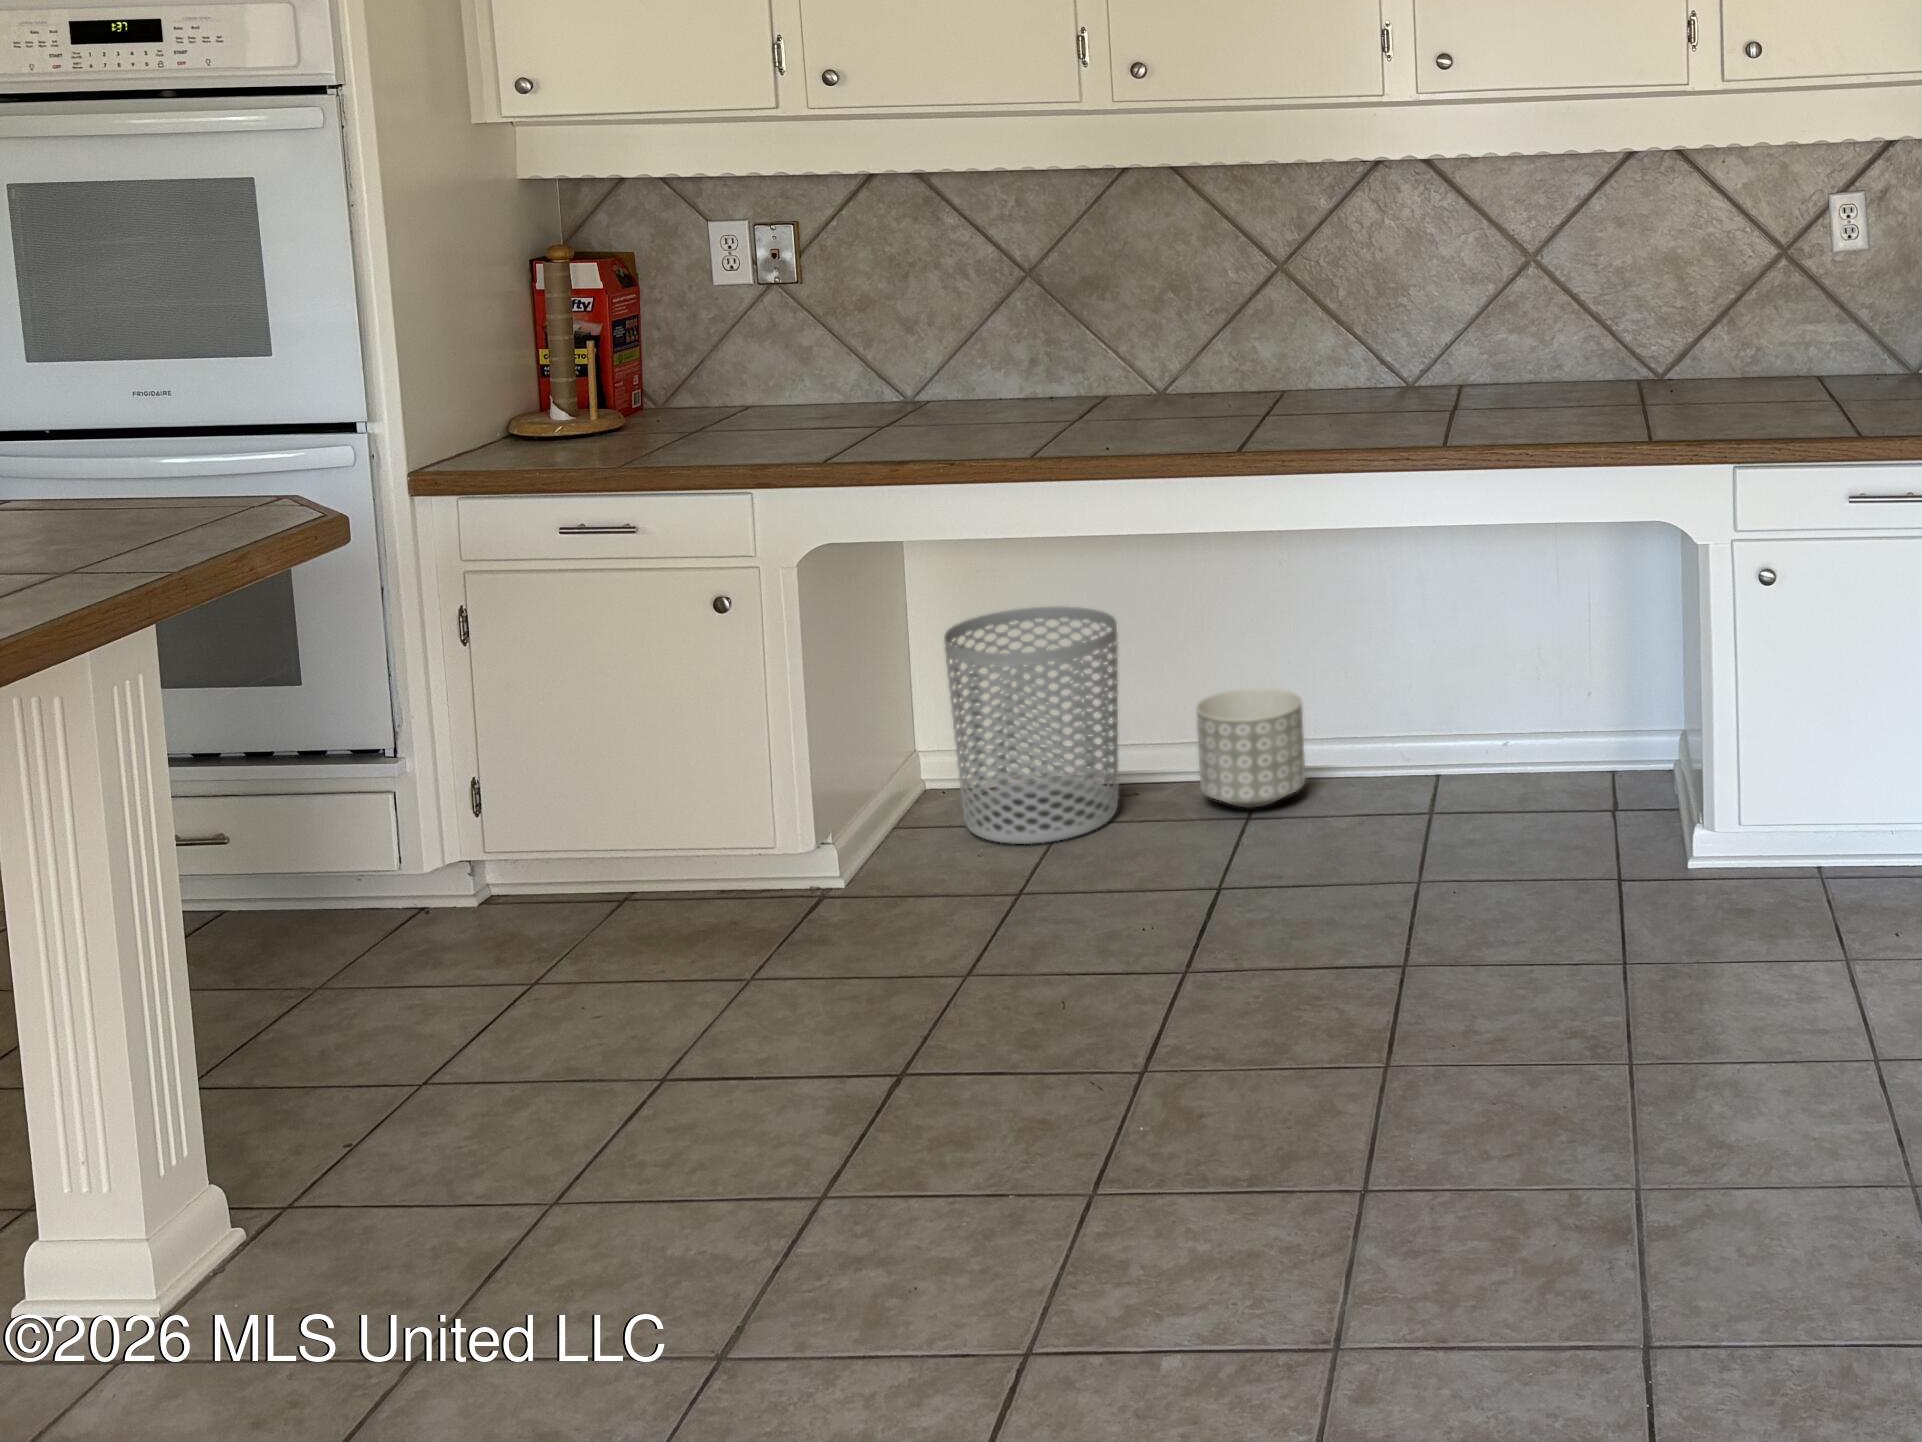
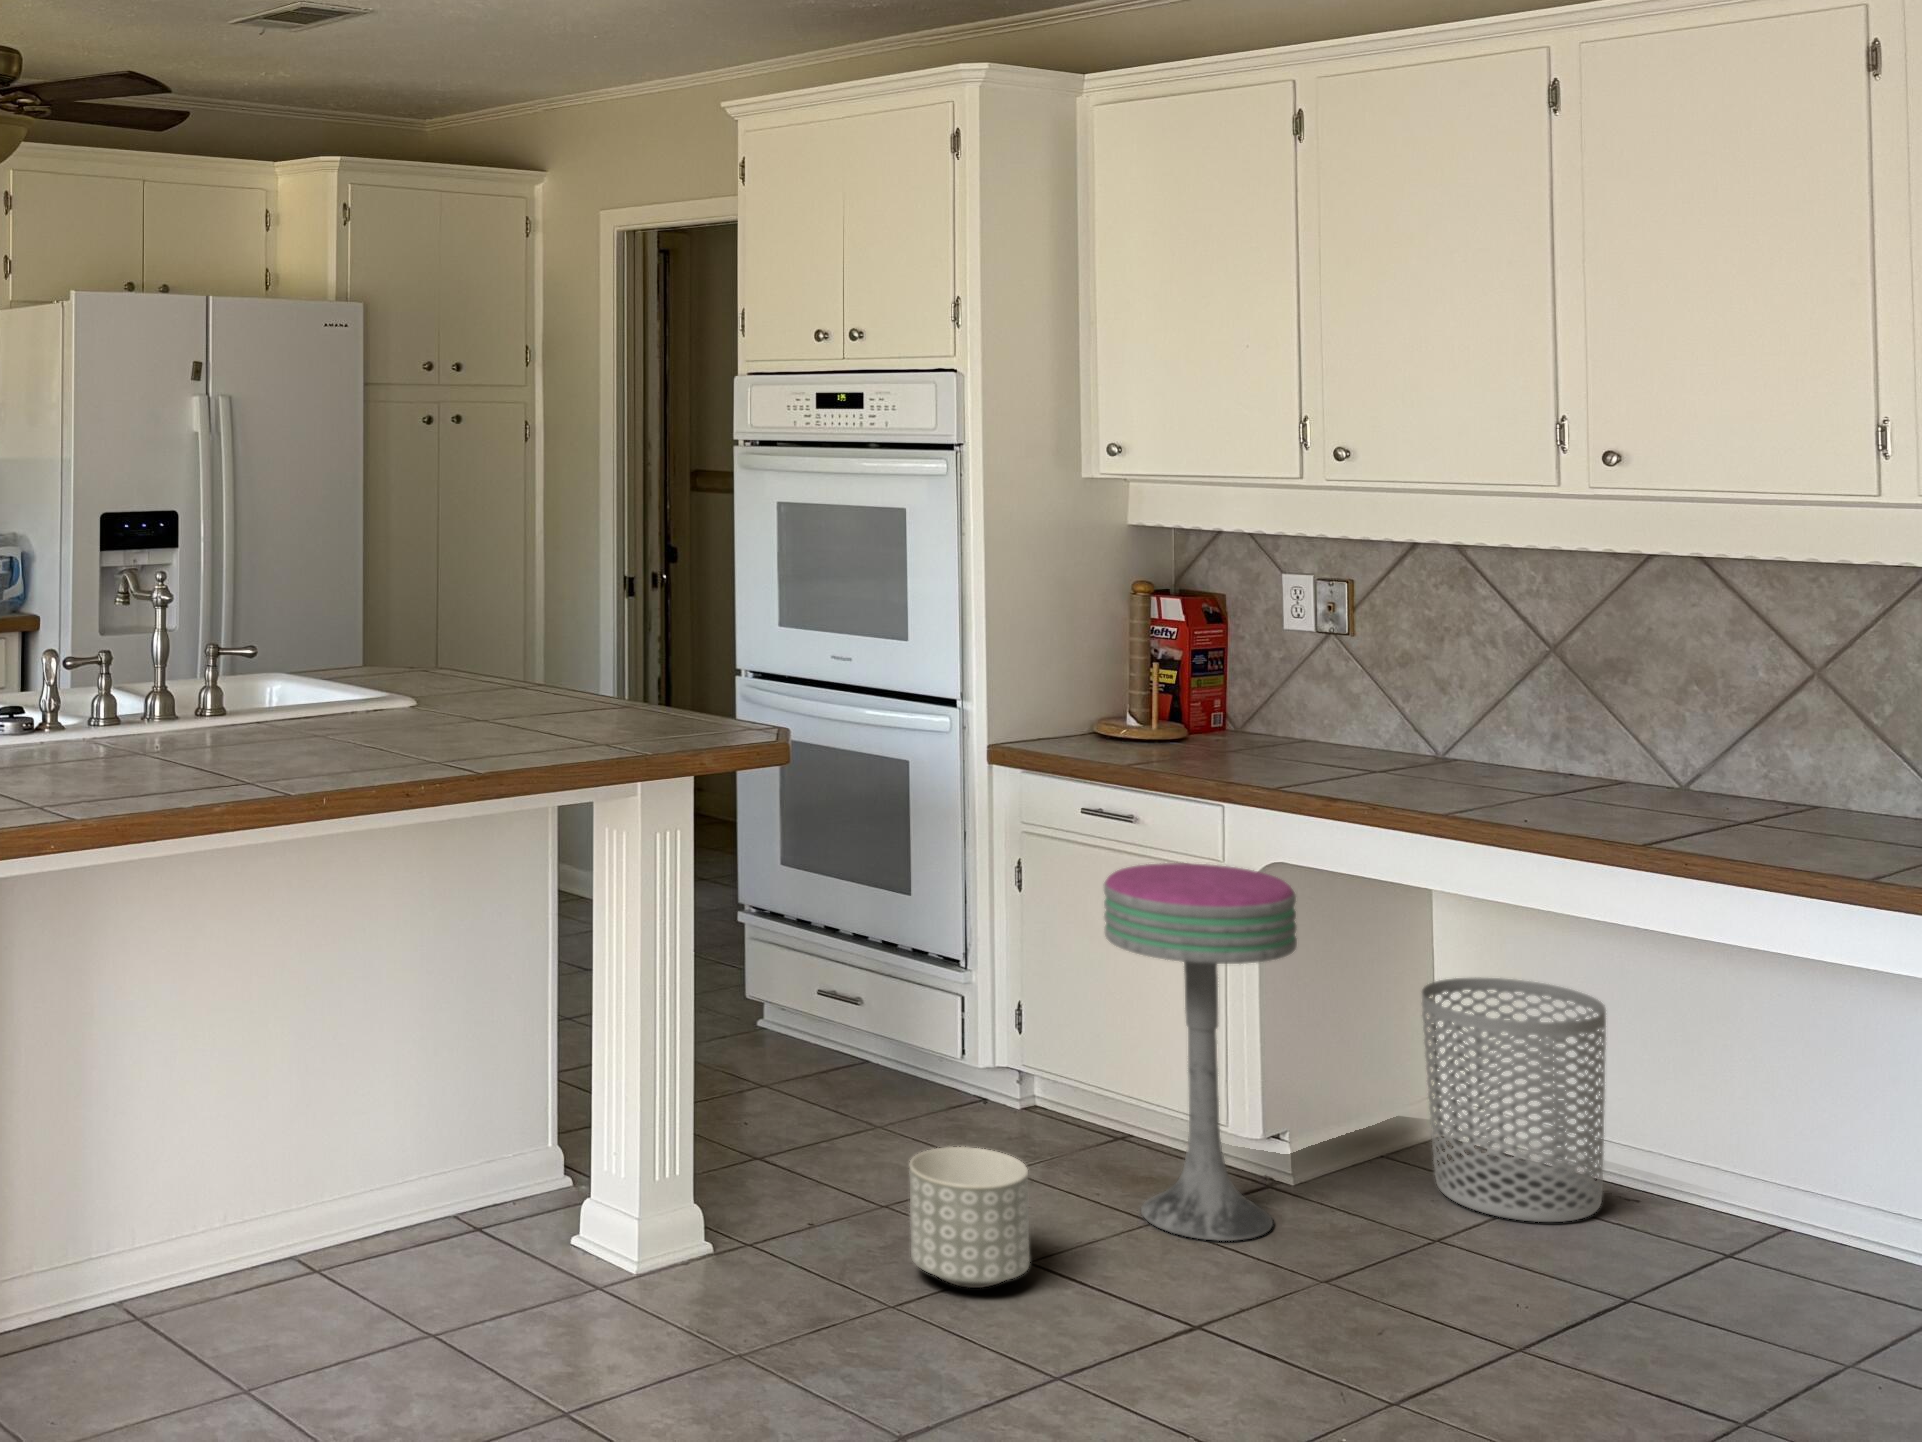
bar stool: none [651,555,880,977] -> present [1104,863,1297,1241]
planter: present [1196,688,1305,808] -> present [909,1147,1030,1288]

